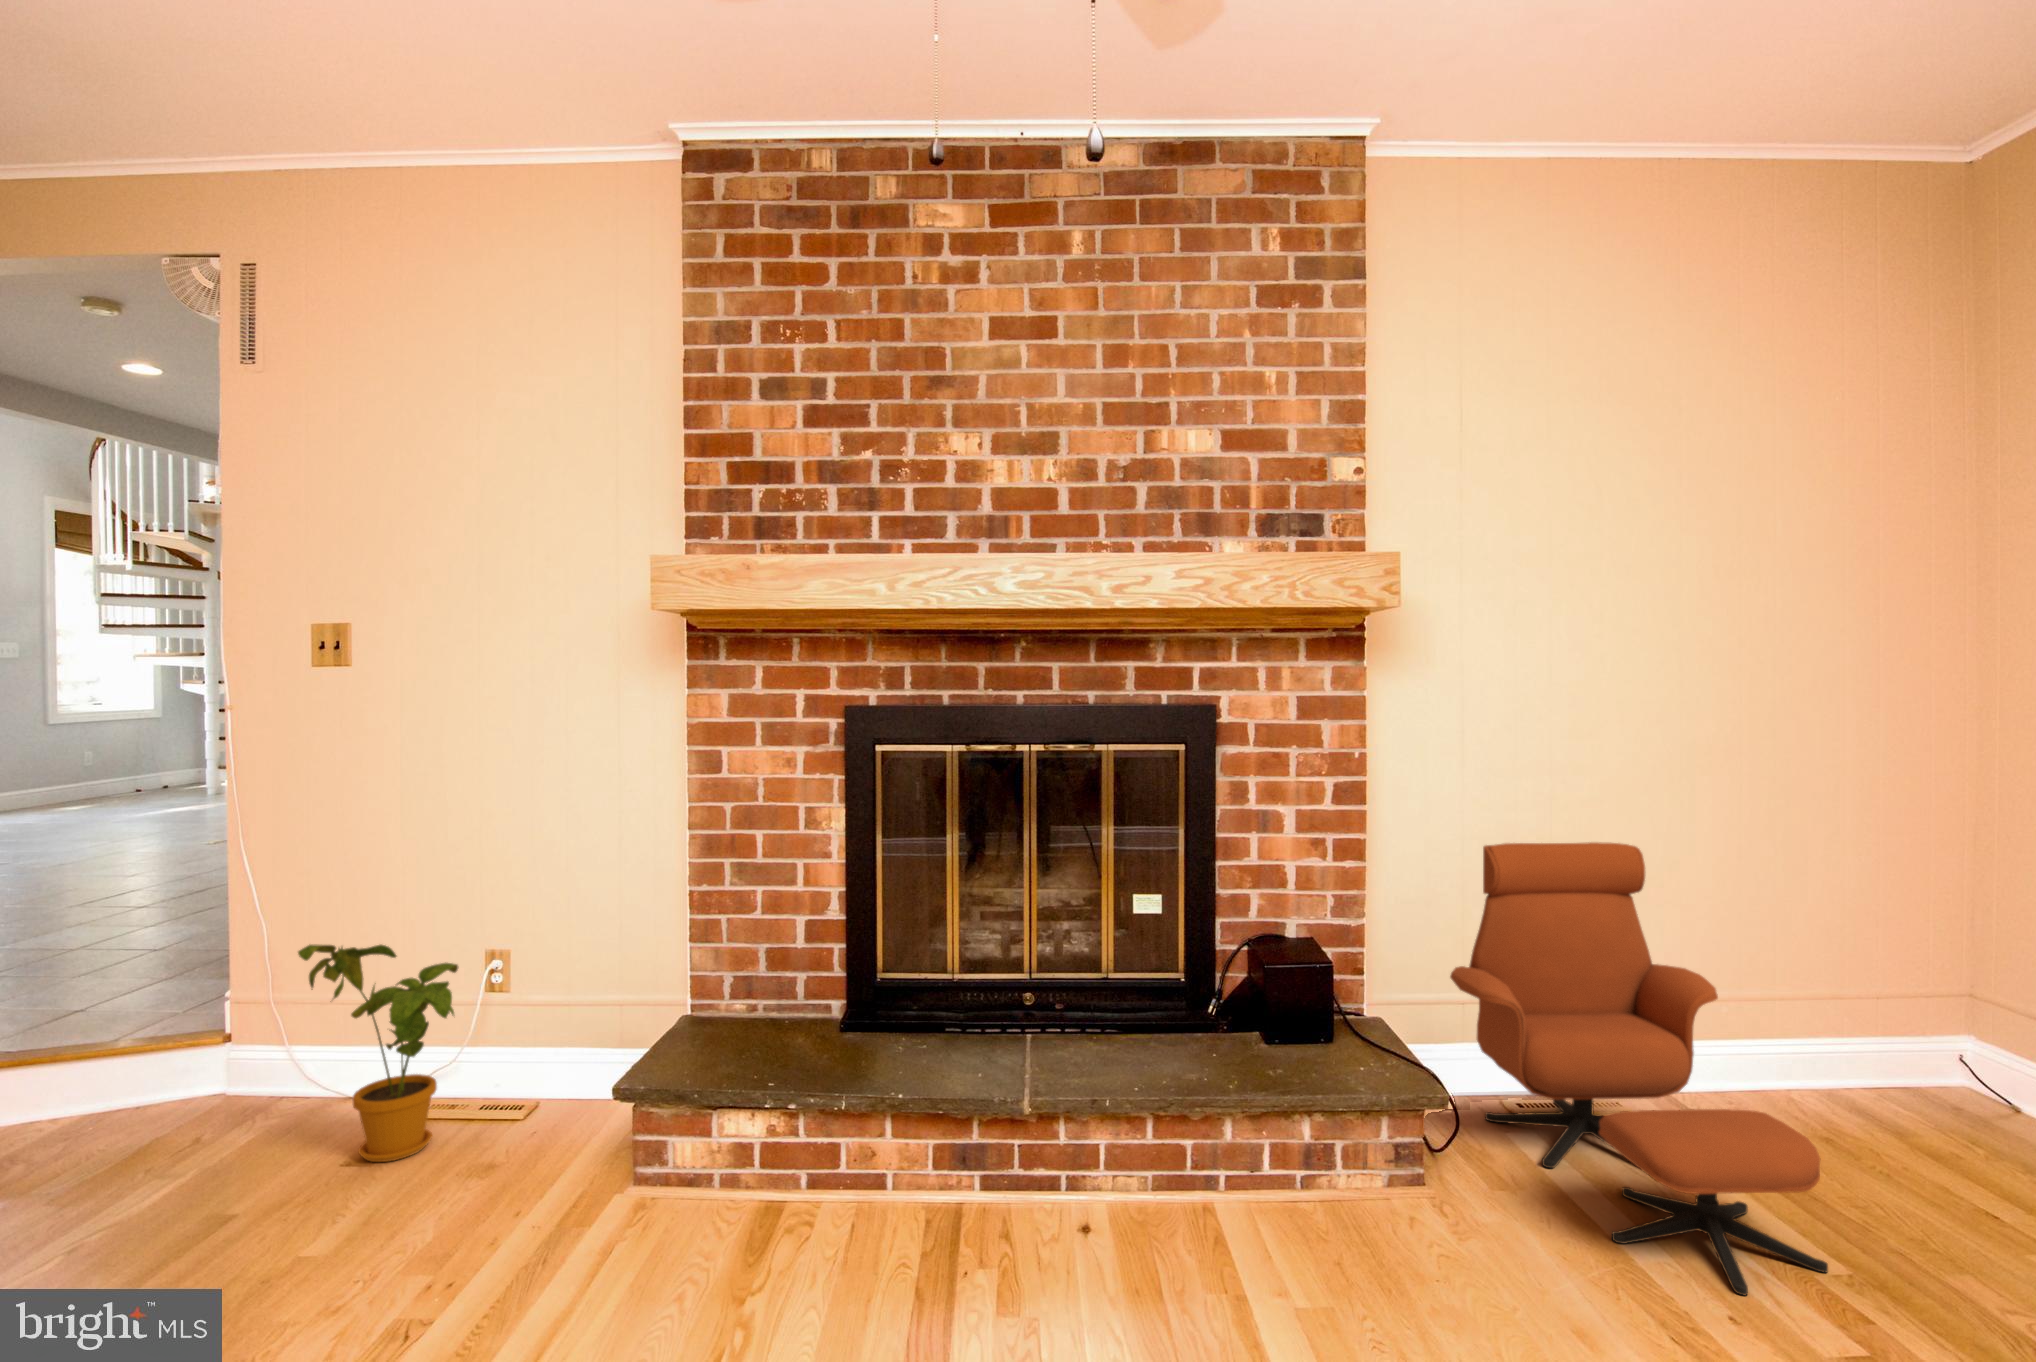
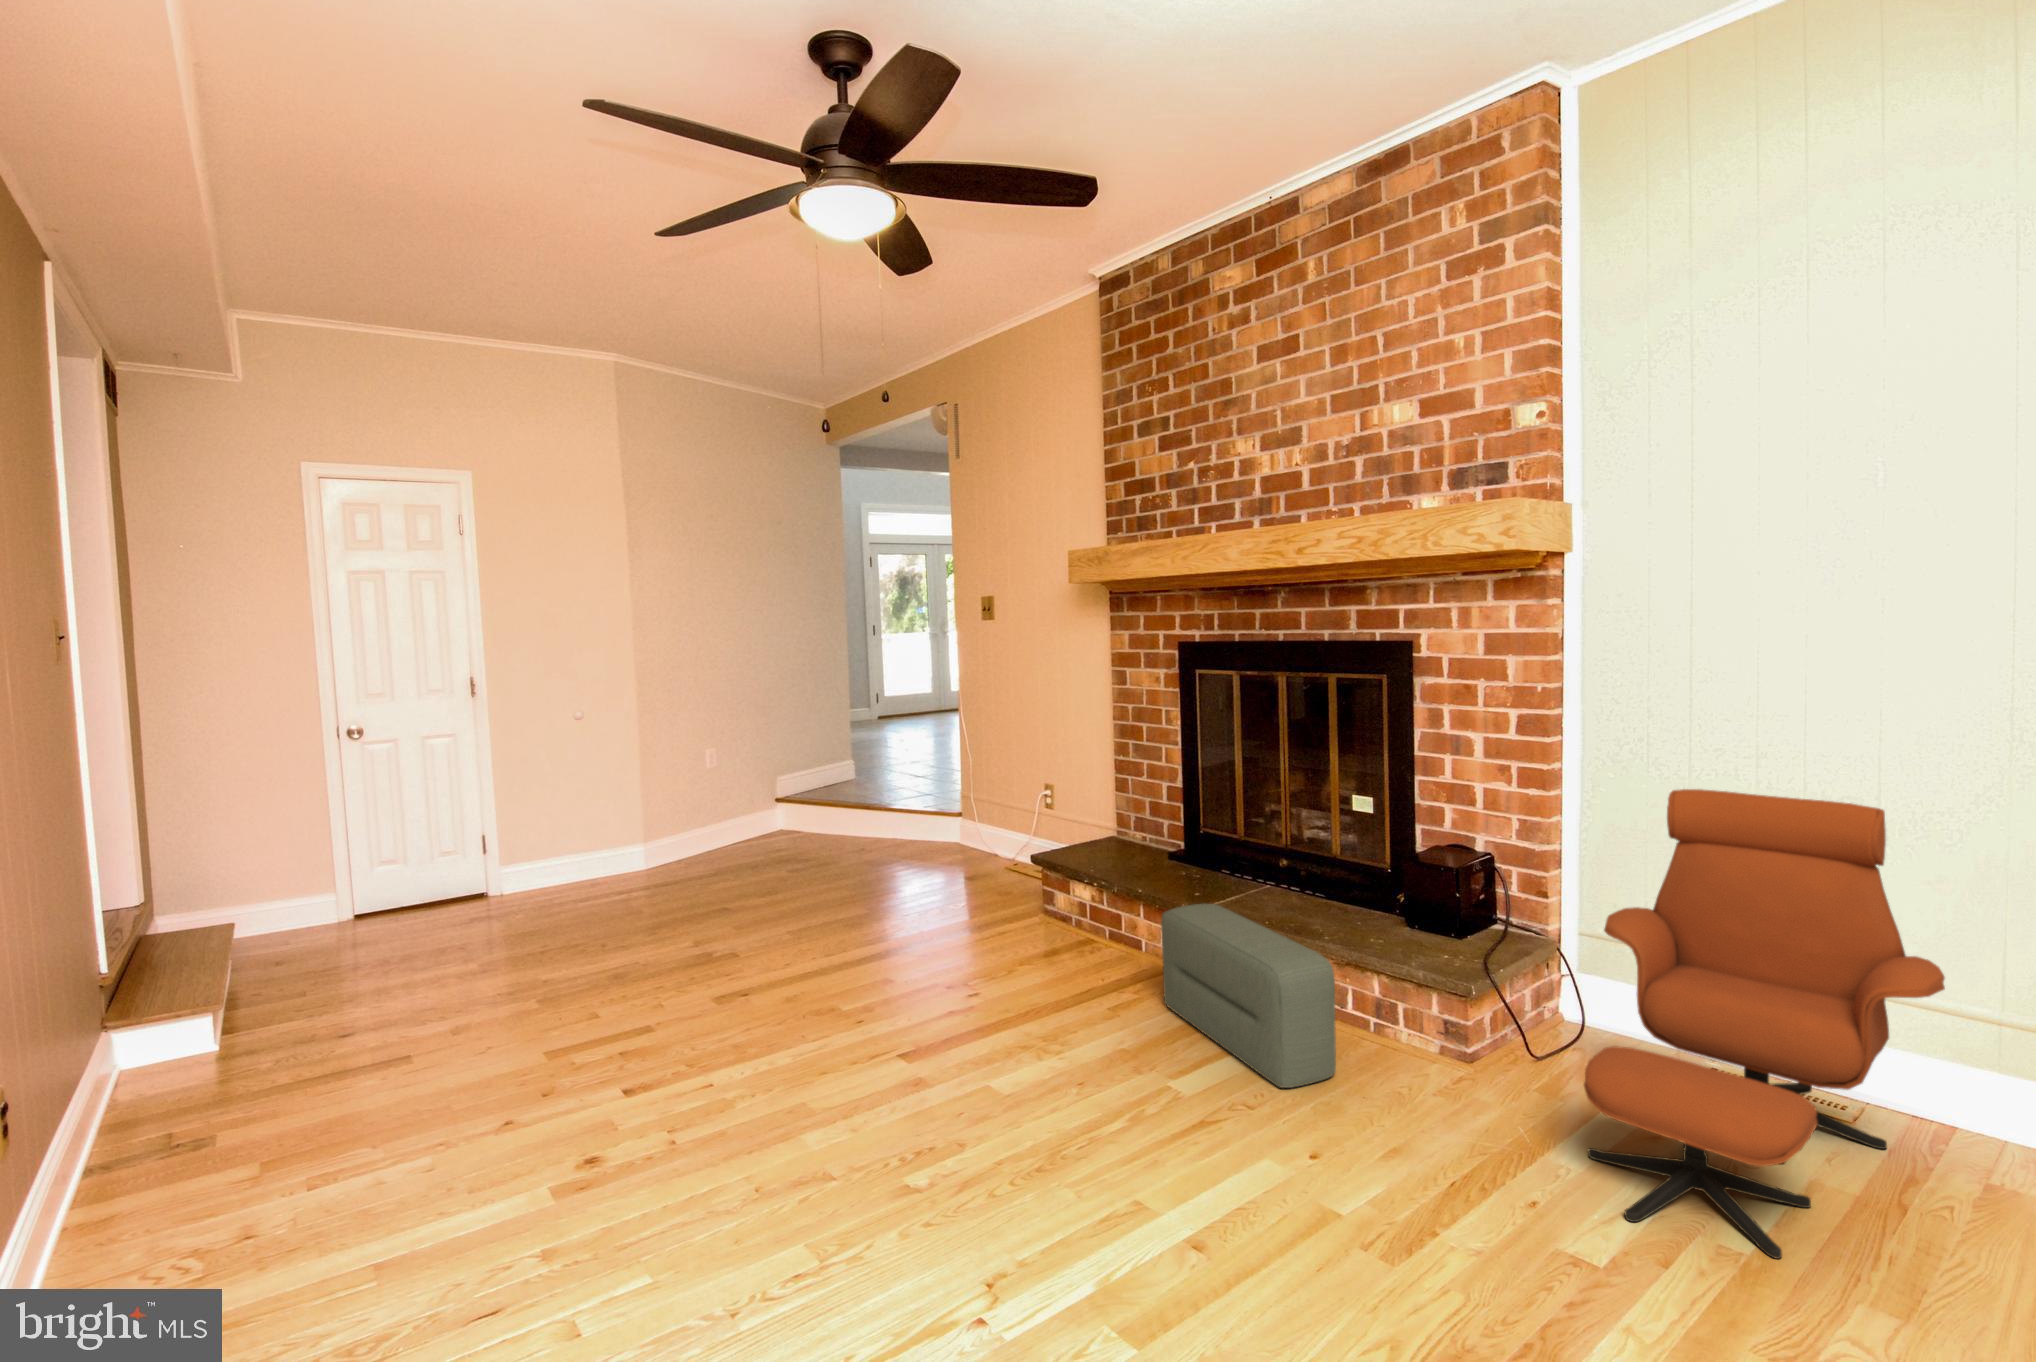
house plant: present [298,945,458,1162] -> none [935,764,1023,882]
pouf: none [1040,1080,1363,1313] -> present [1161,904,1336,1088]

